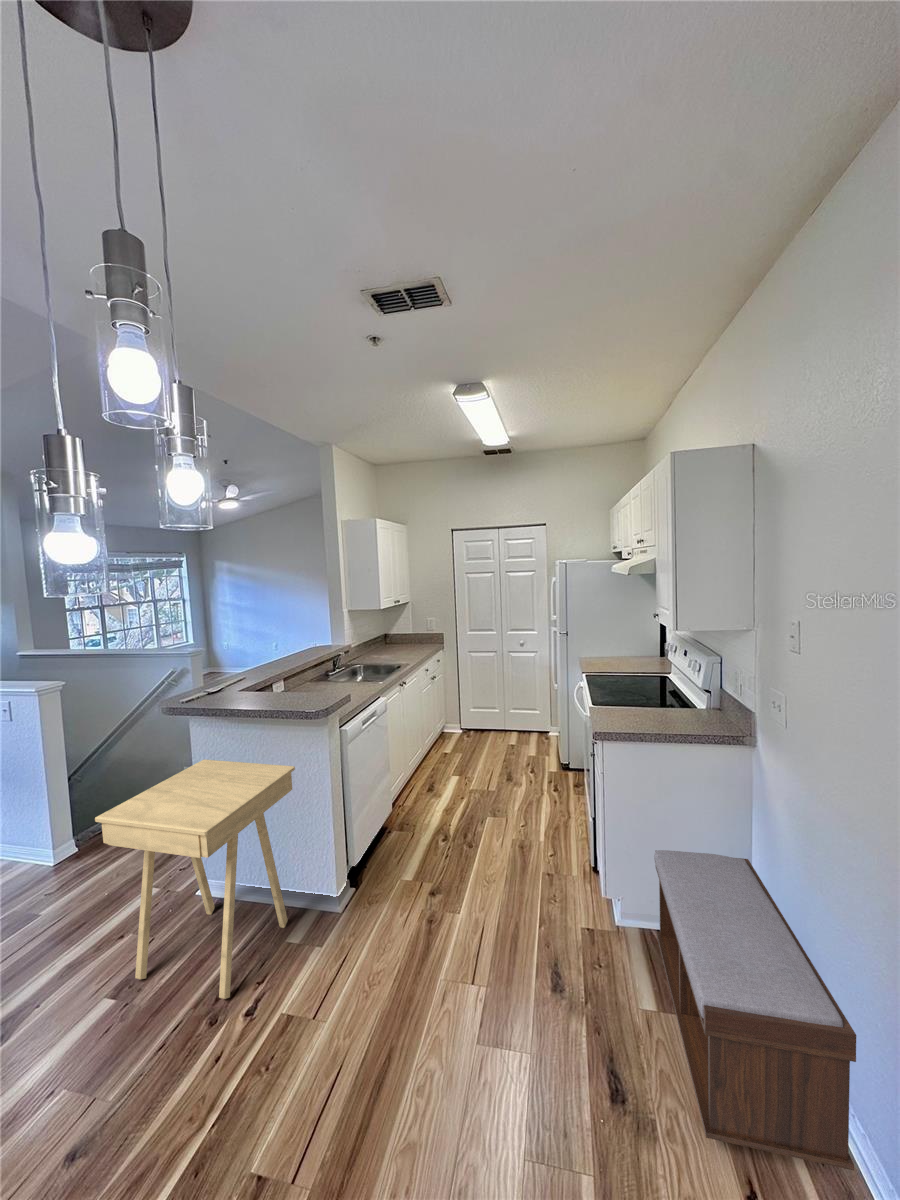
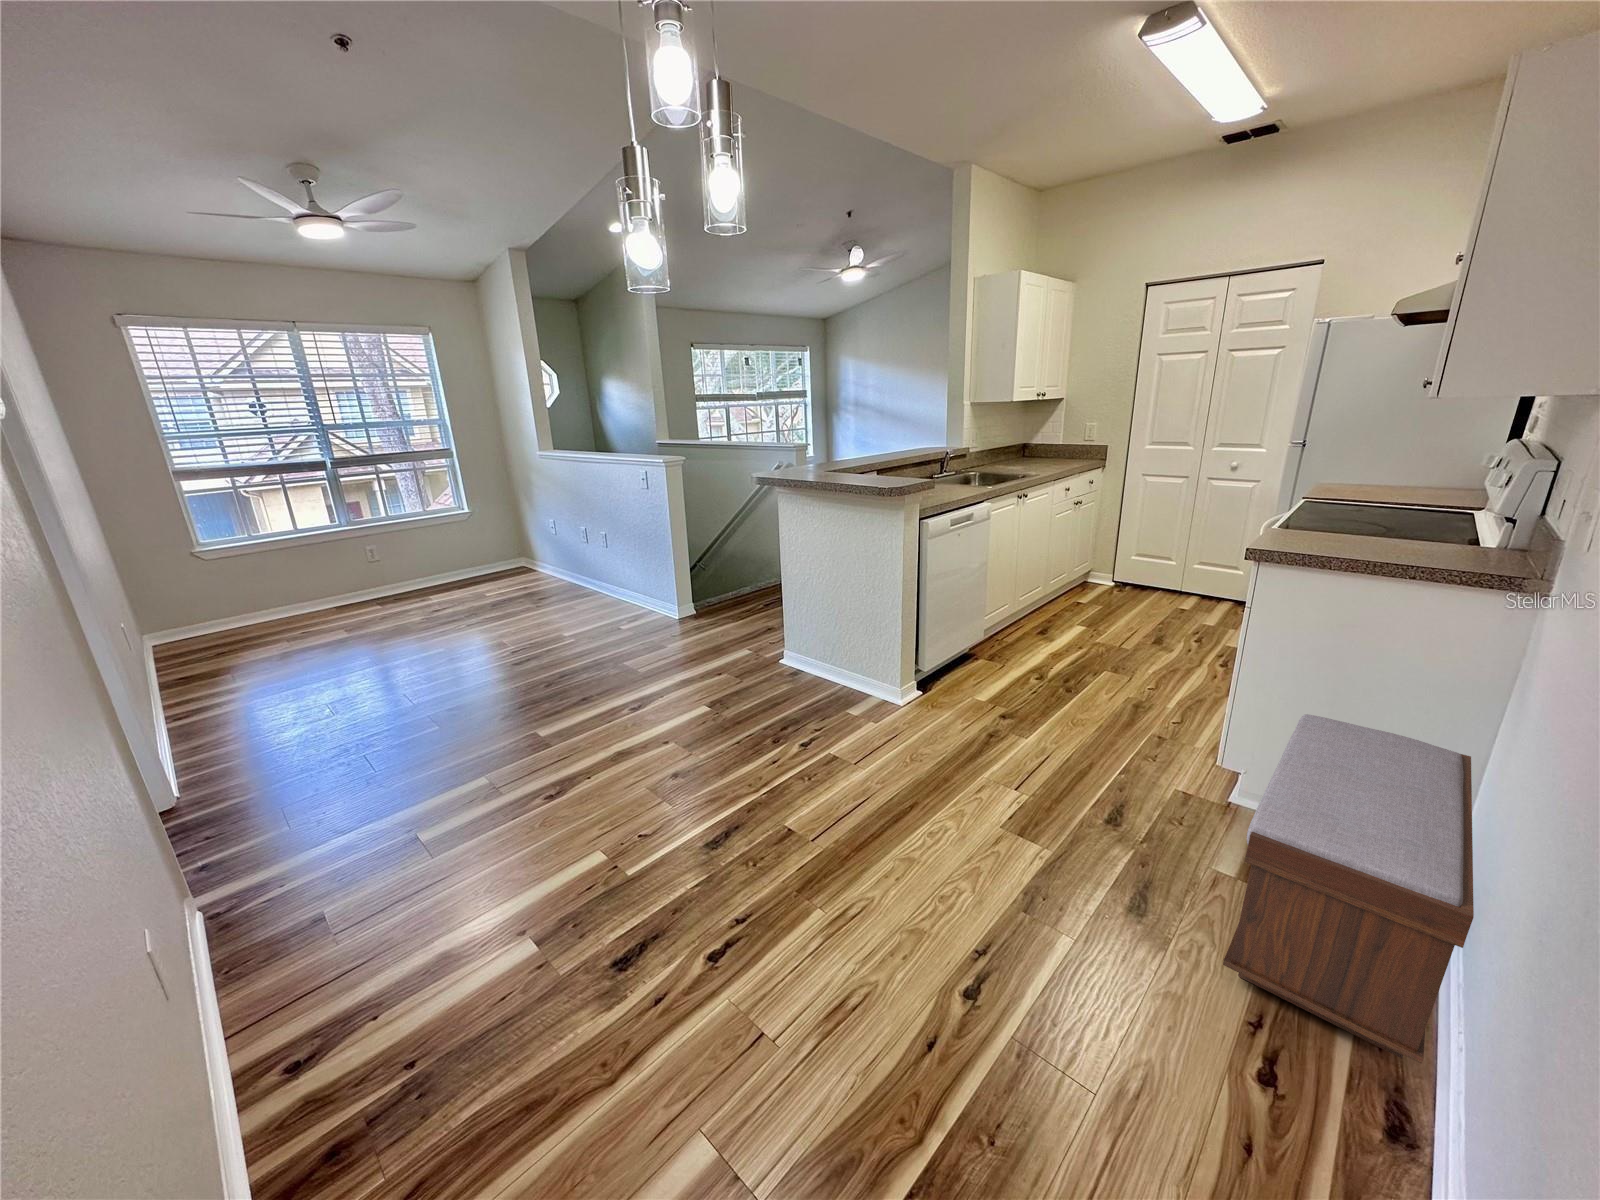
side table: present [95,759,295,999] -> none [696,536,866,732]

